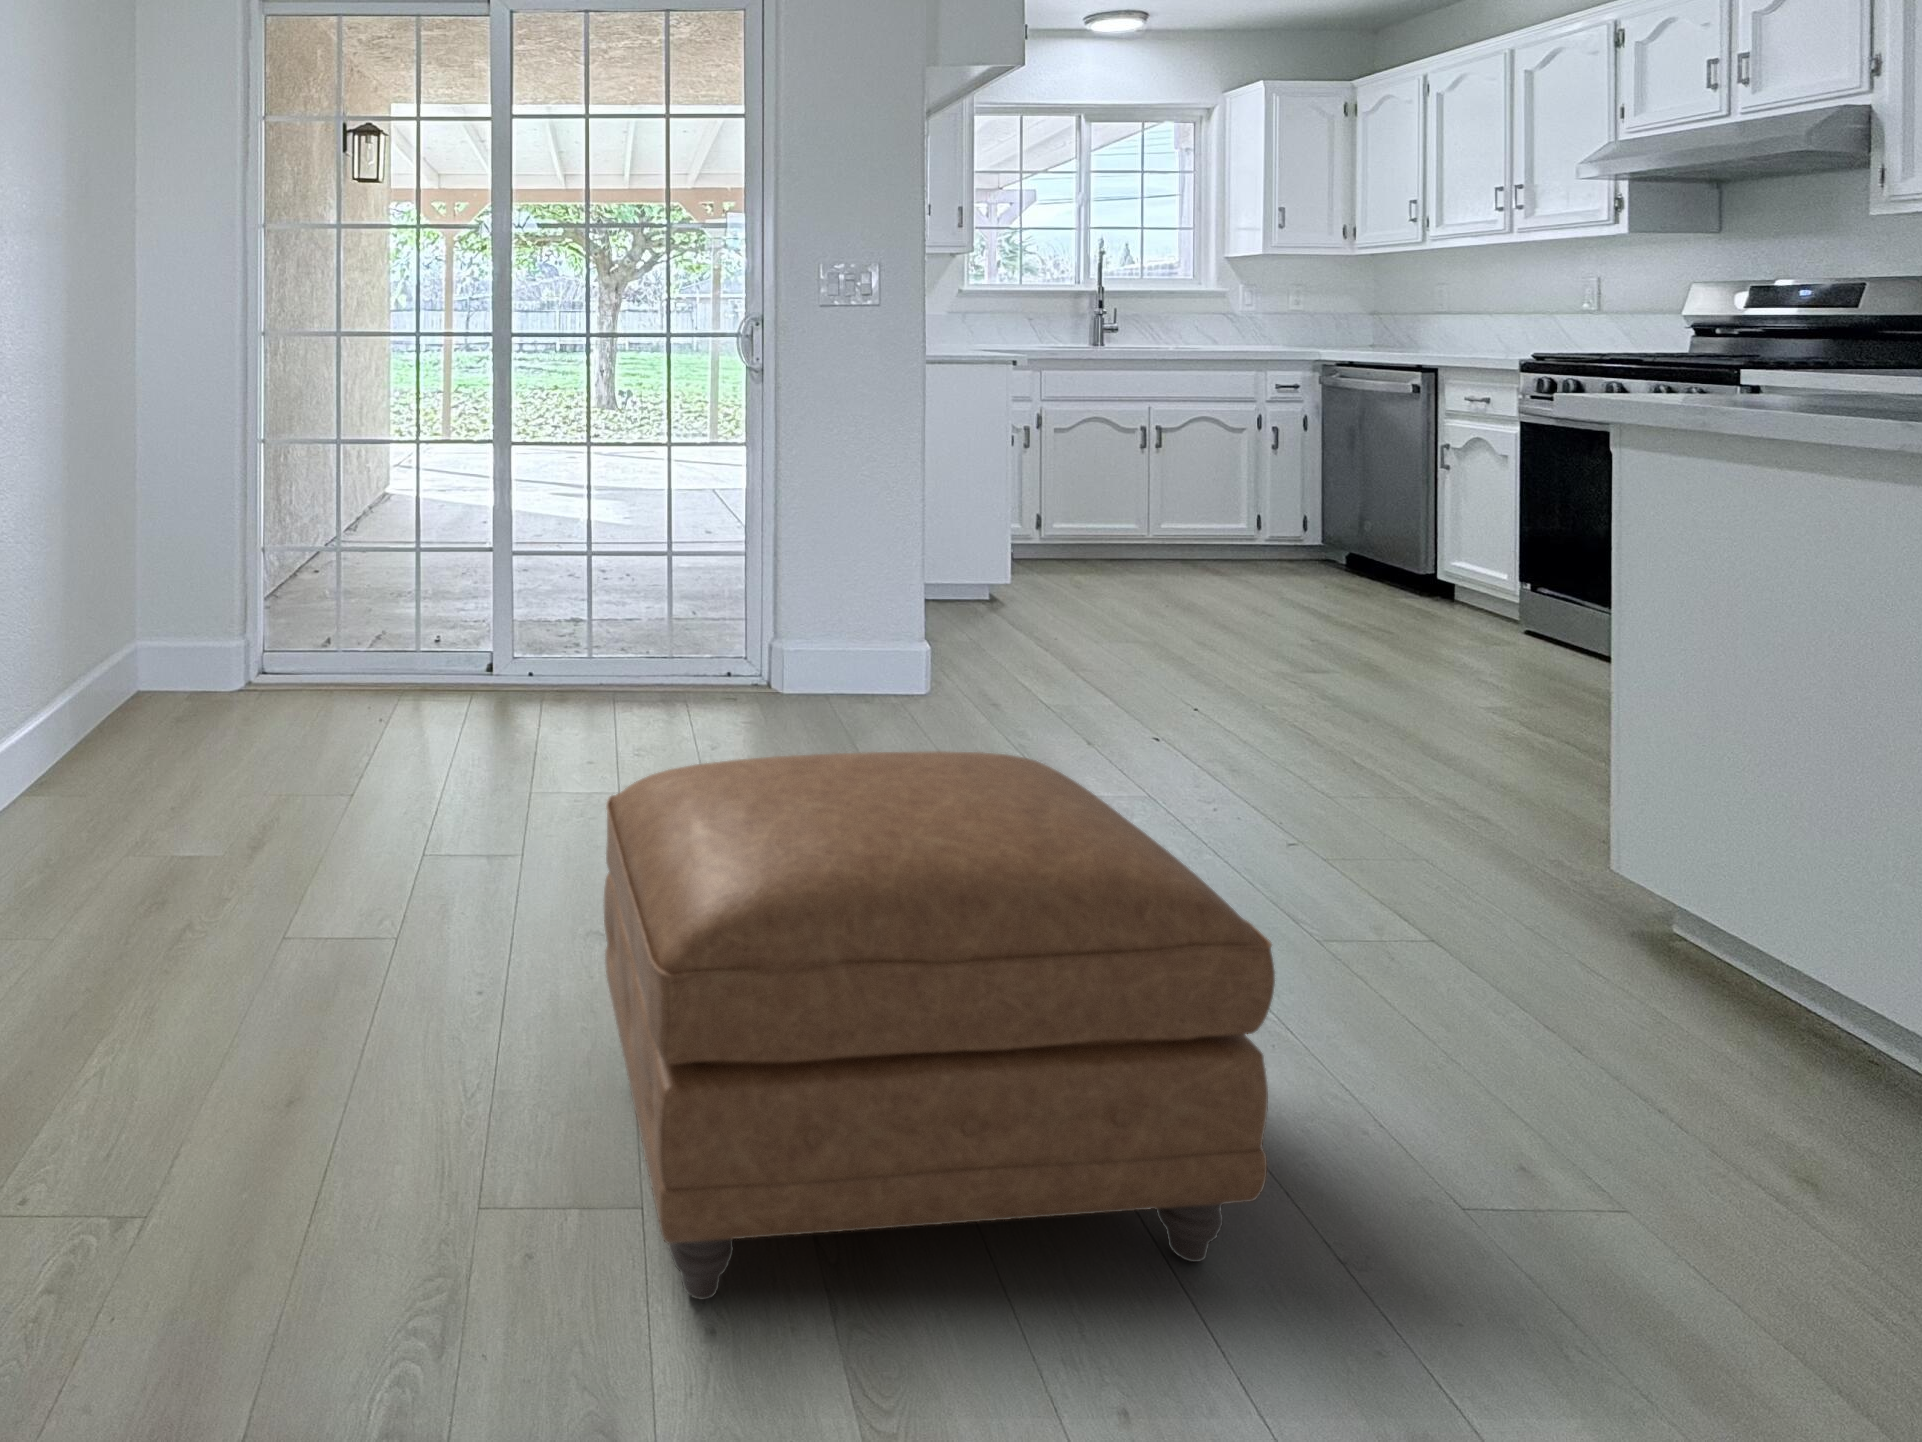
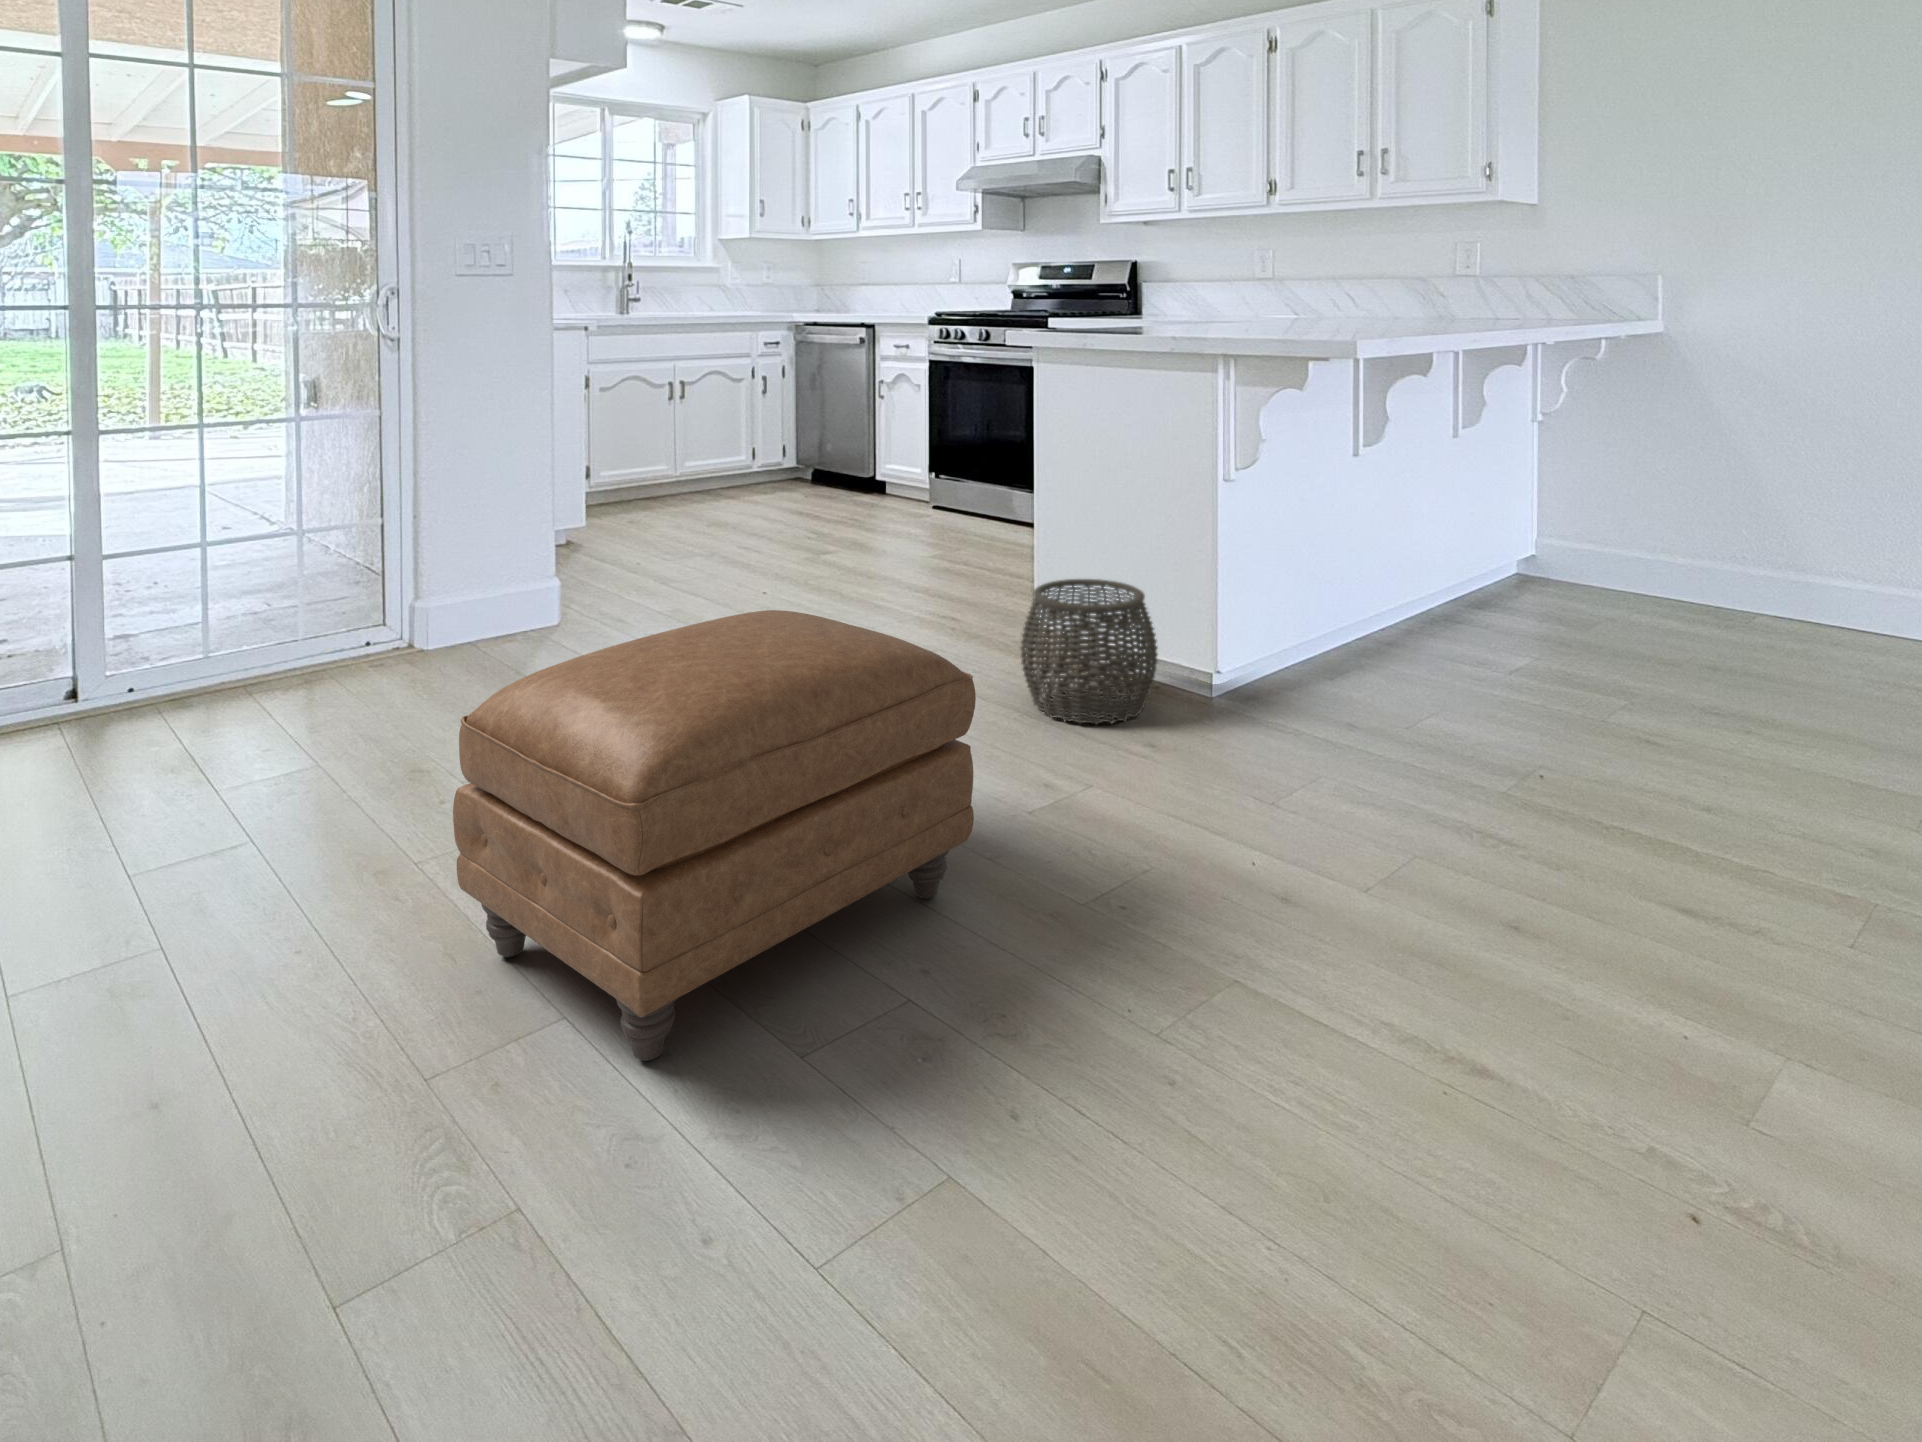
woven basket: none [1523,811,1840,1101] -> present [1020,579,1158,724]

